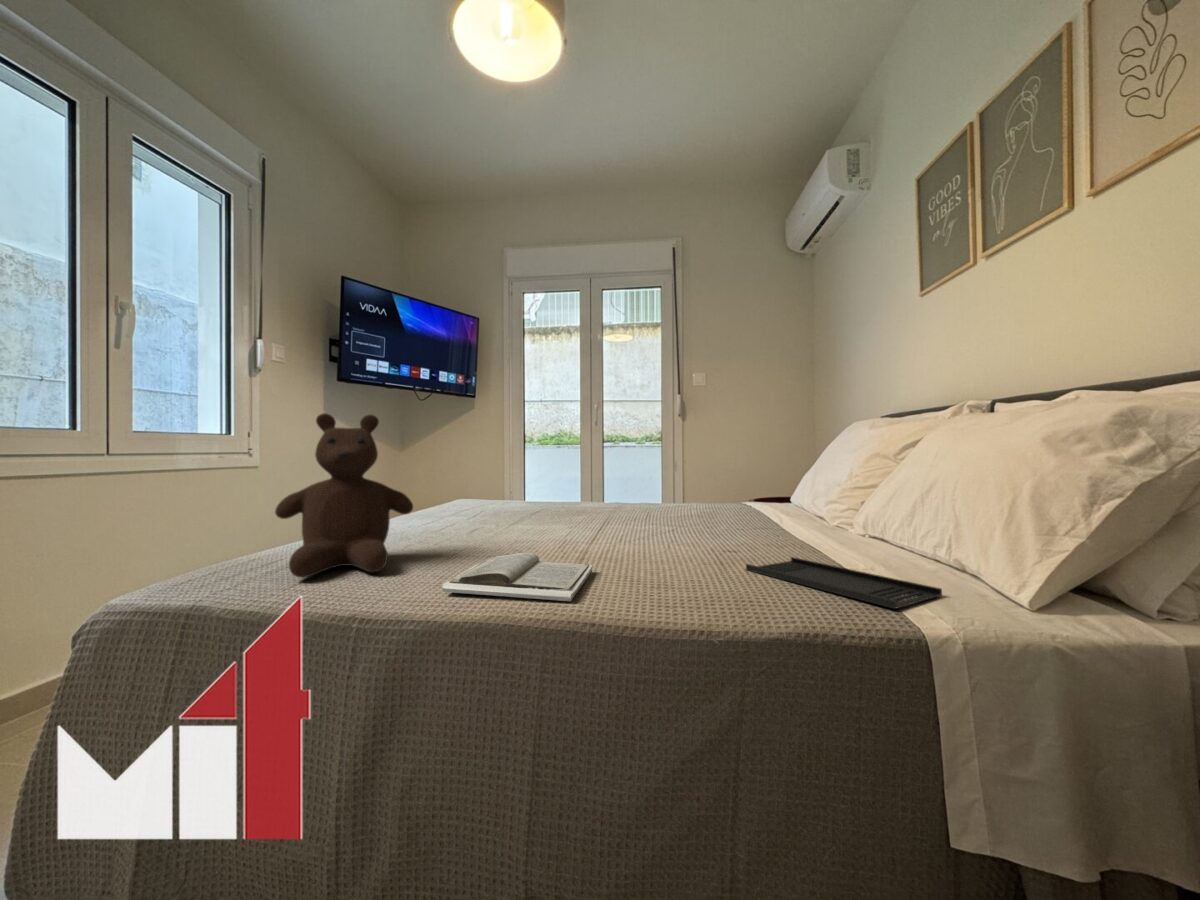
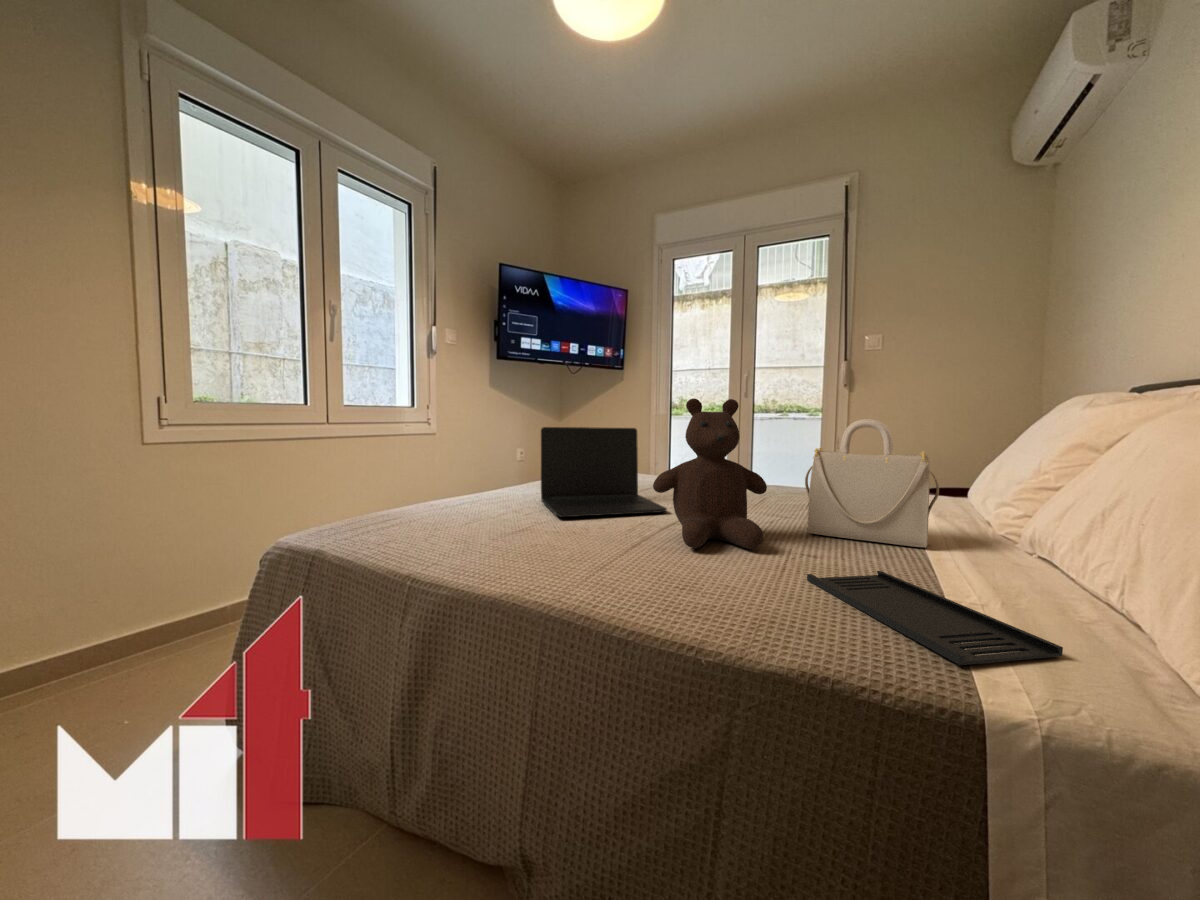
teddy bear: present [275,413,413,578] -> present [653,398,767,549]
handbag: none [708,437,810,540] -> present [805,419,939,547]
laptop: none [444,450,581,541] -> present [541,427,667,517]
book: present [443,552,593,601] -> none [474,536,631,594]

